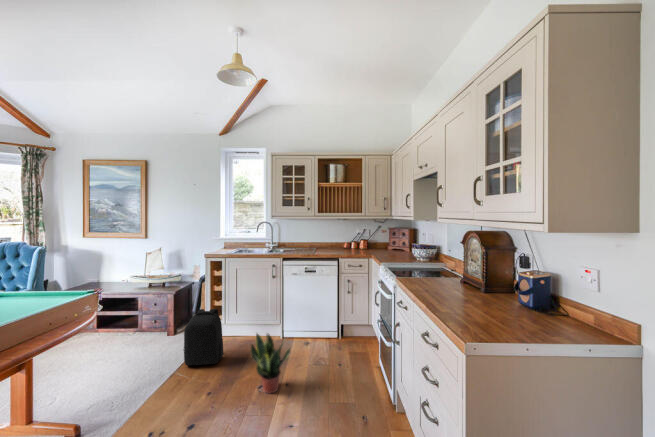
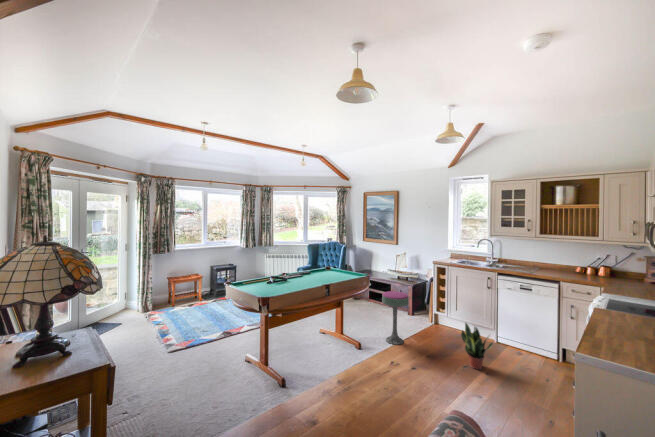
backpack: present [184,309,223,365] -> none [418,299,444,339]
bar stool: none [111,311,166,410] -> present [382,291,409,345]

